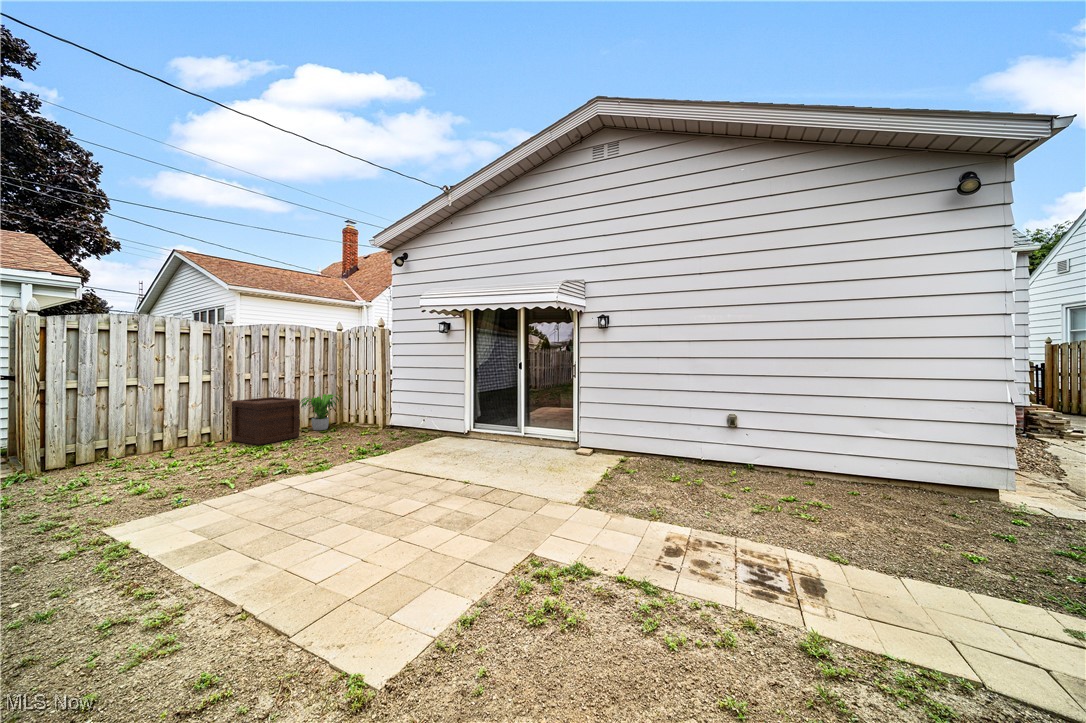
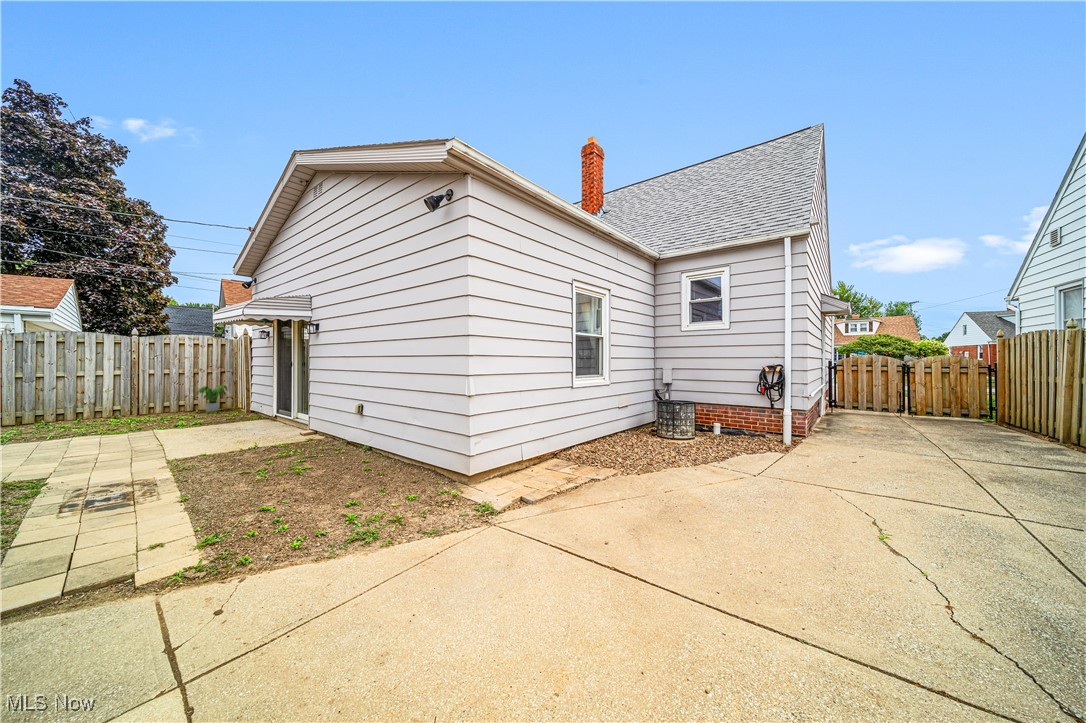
wooden crate: present [231,397,300,445] -> none [136,387,184,418]

